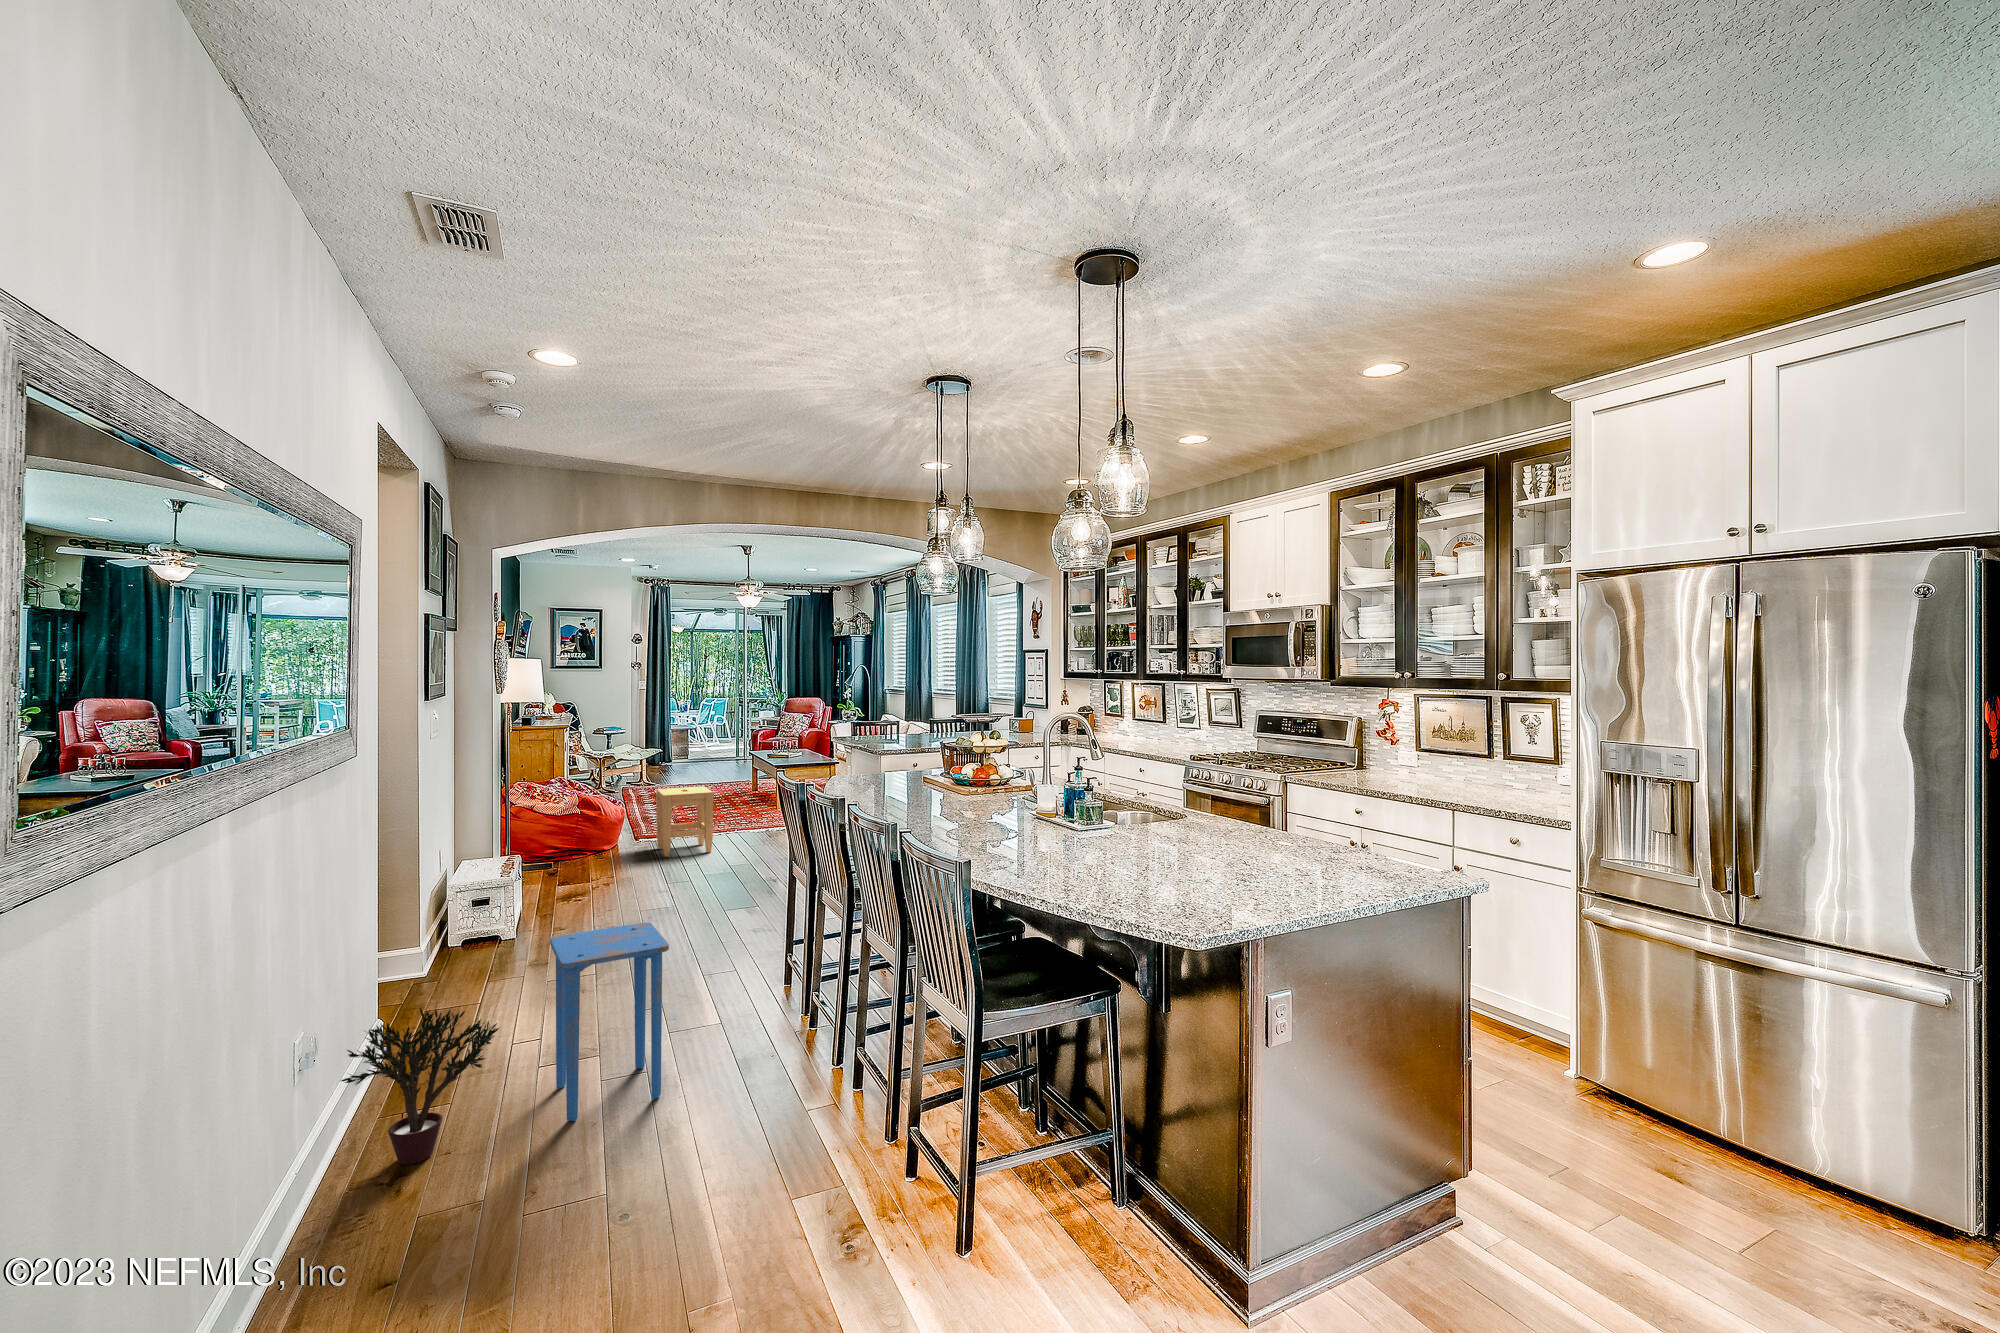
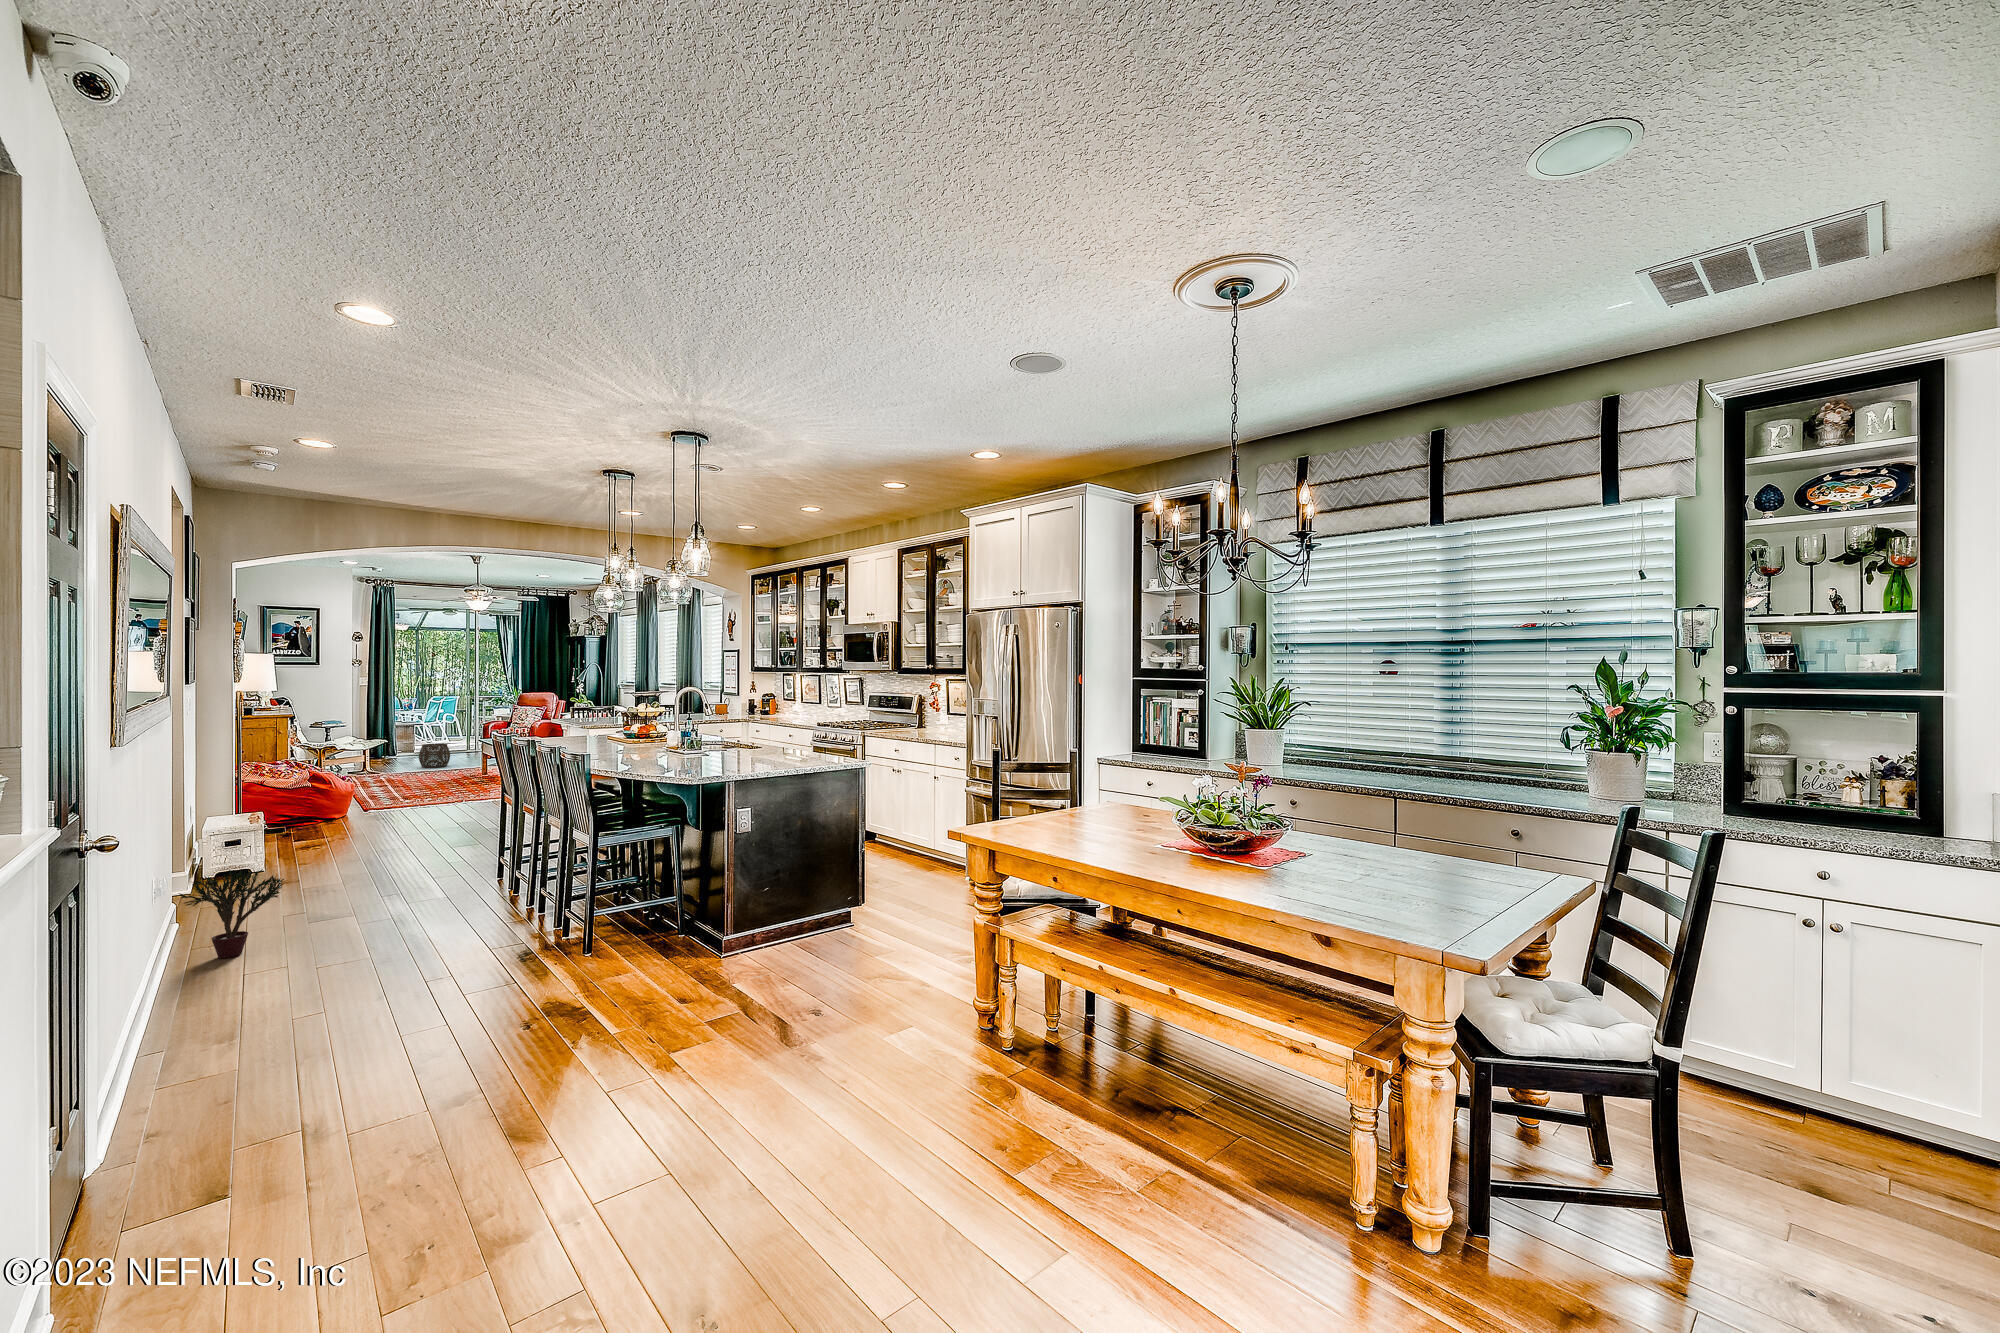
woven basket: none [691,752,722,779] -> present [419,743,450,768]
stool: present [656,786,713,857] -> none [386,762,440,820]
side table: present [550,922,669,1121] -> none [318,823,406,937]

